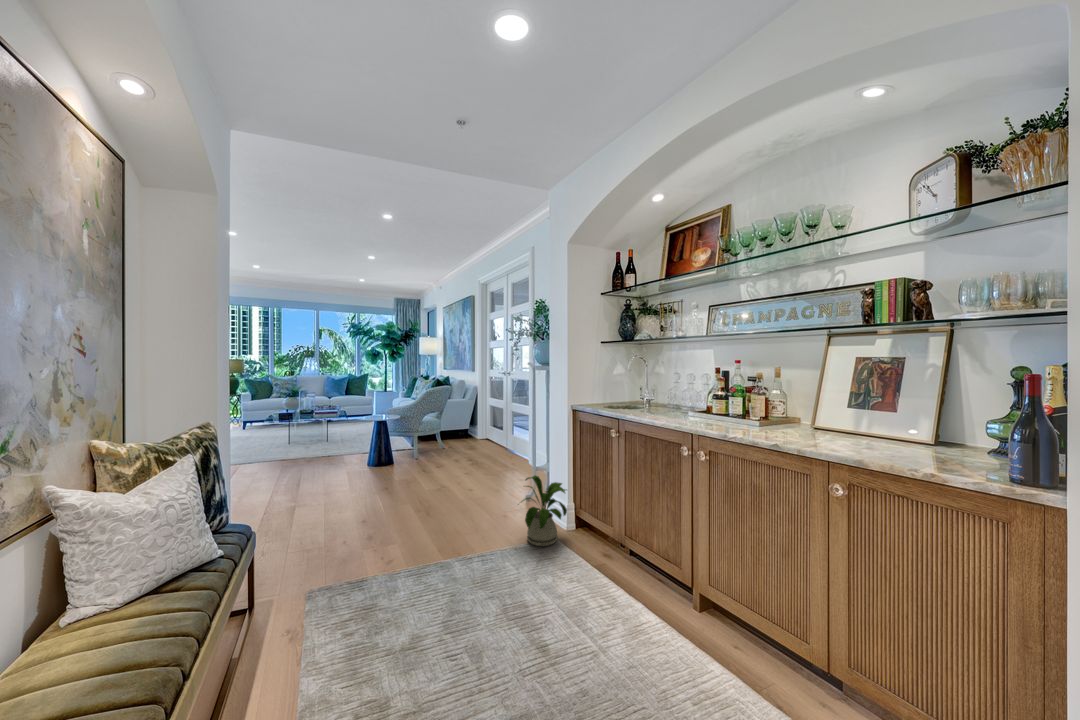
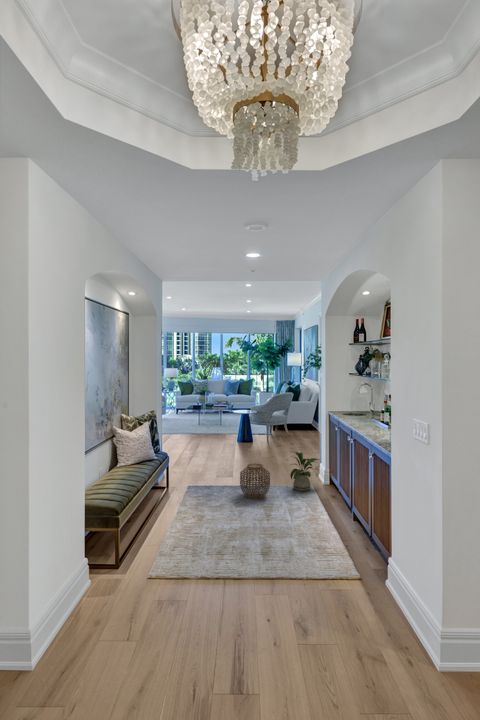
woven basket: none [444,513,507,592] -> present [240,464,270,499]

